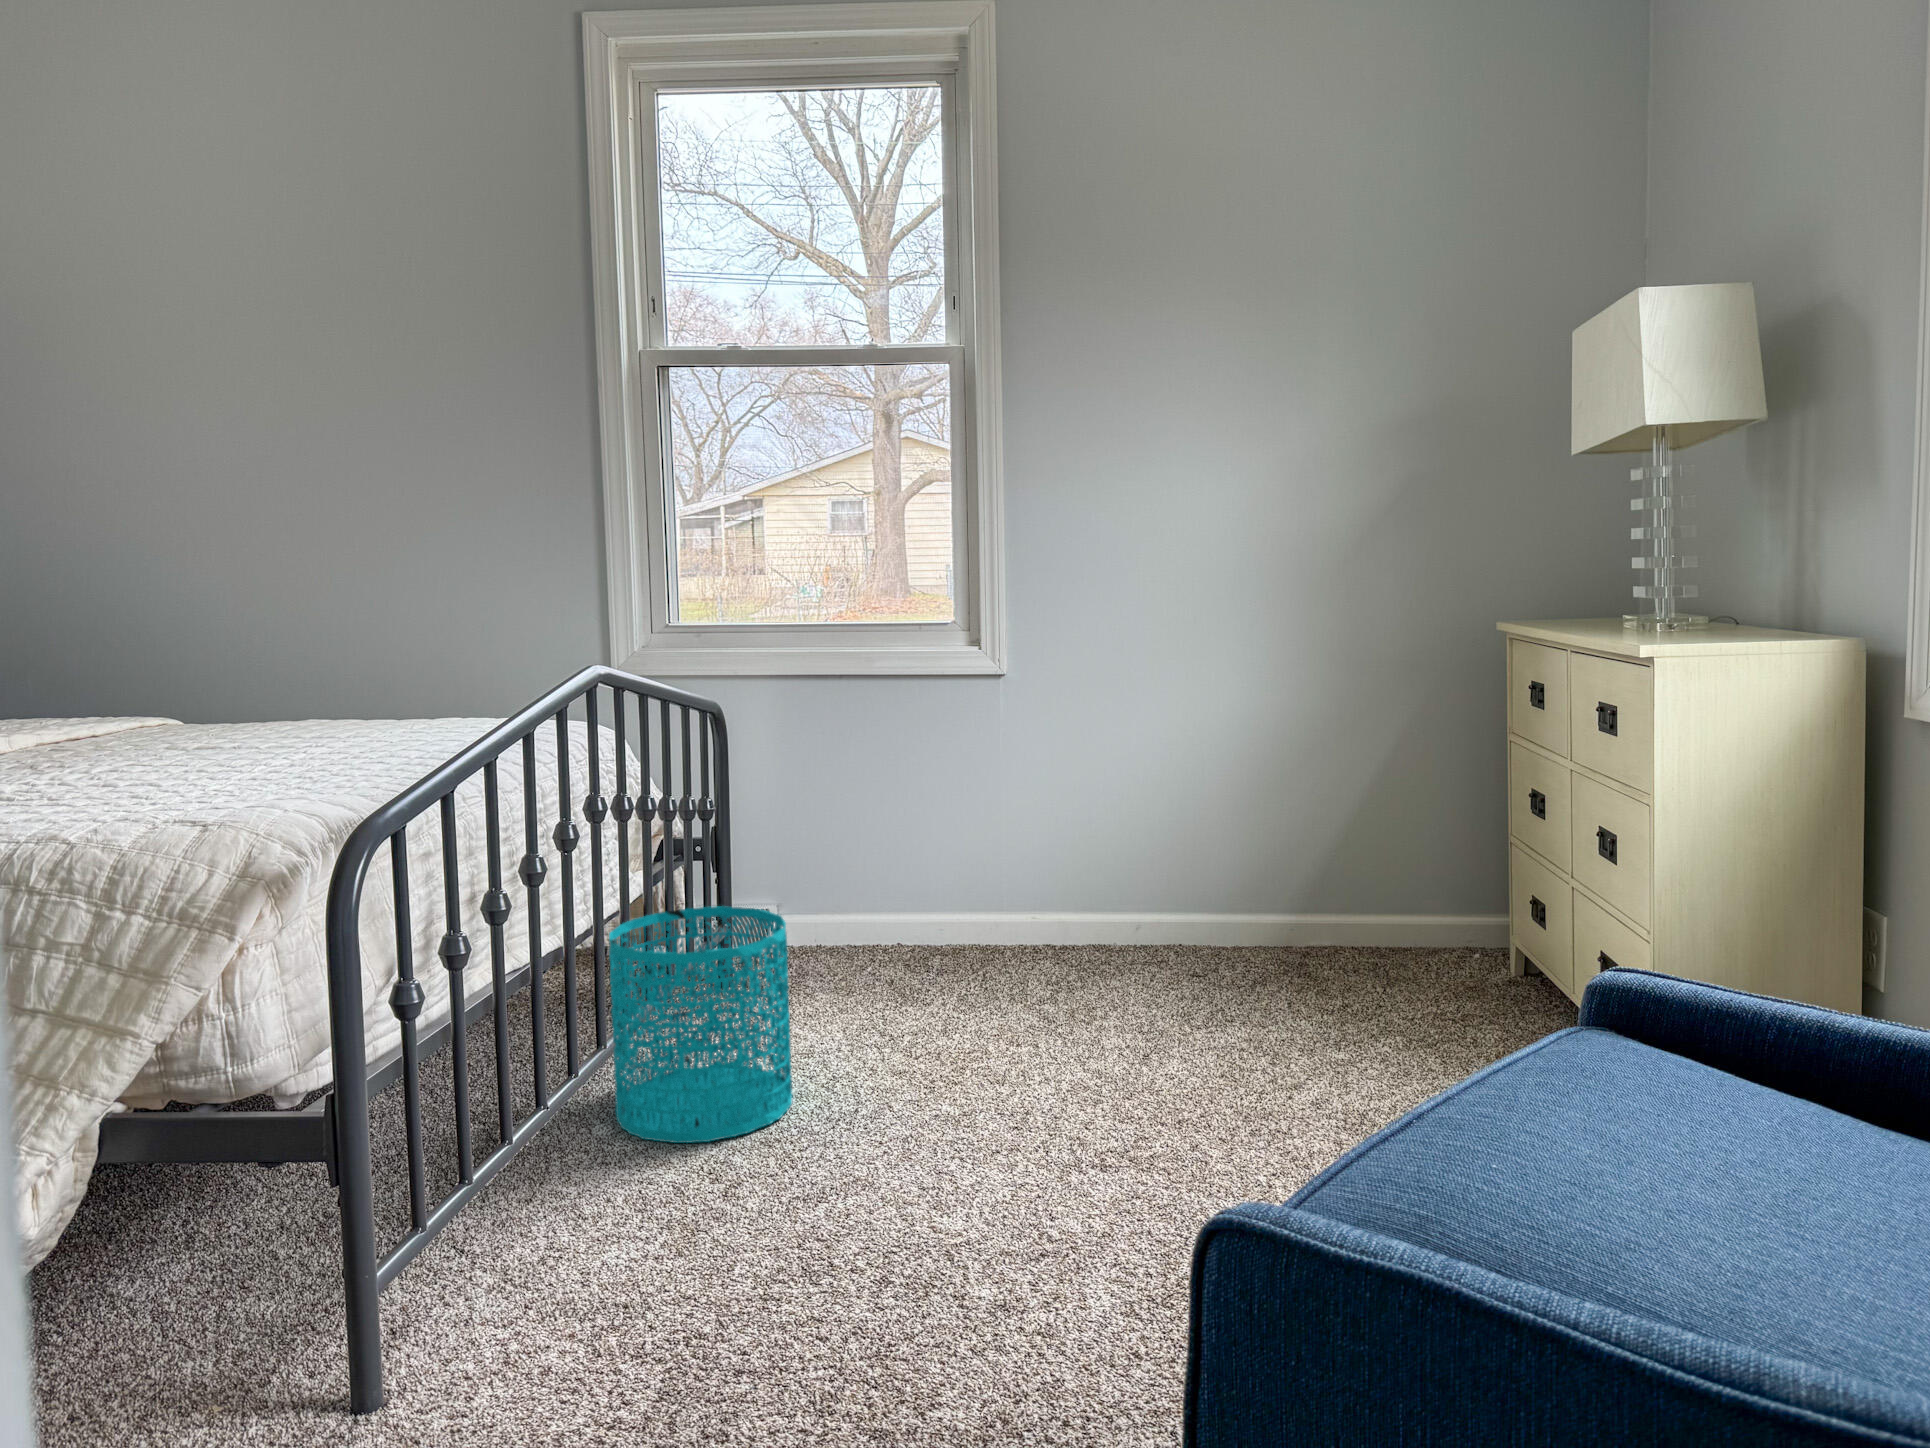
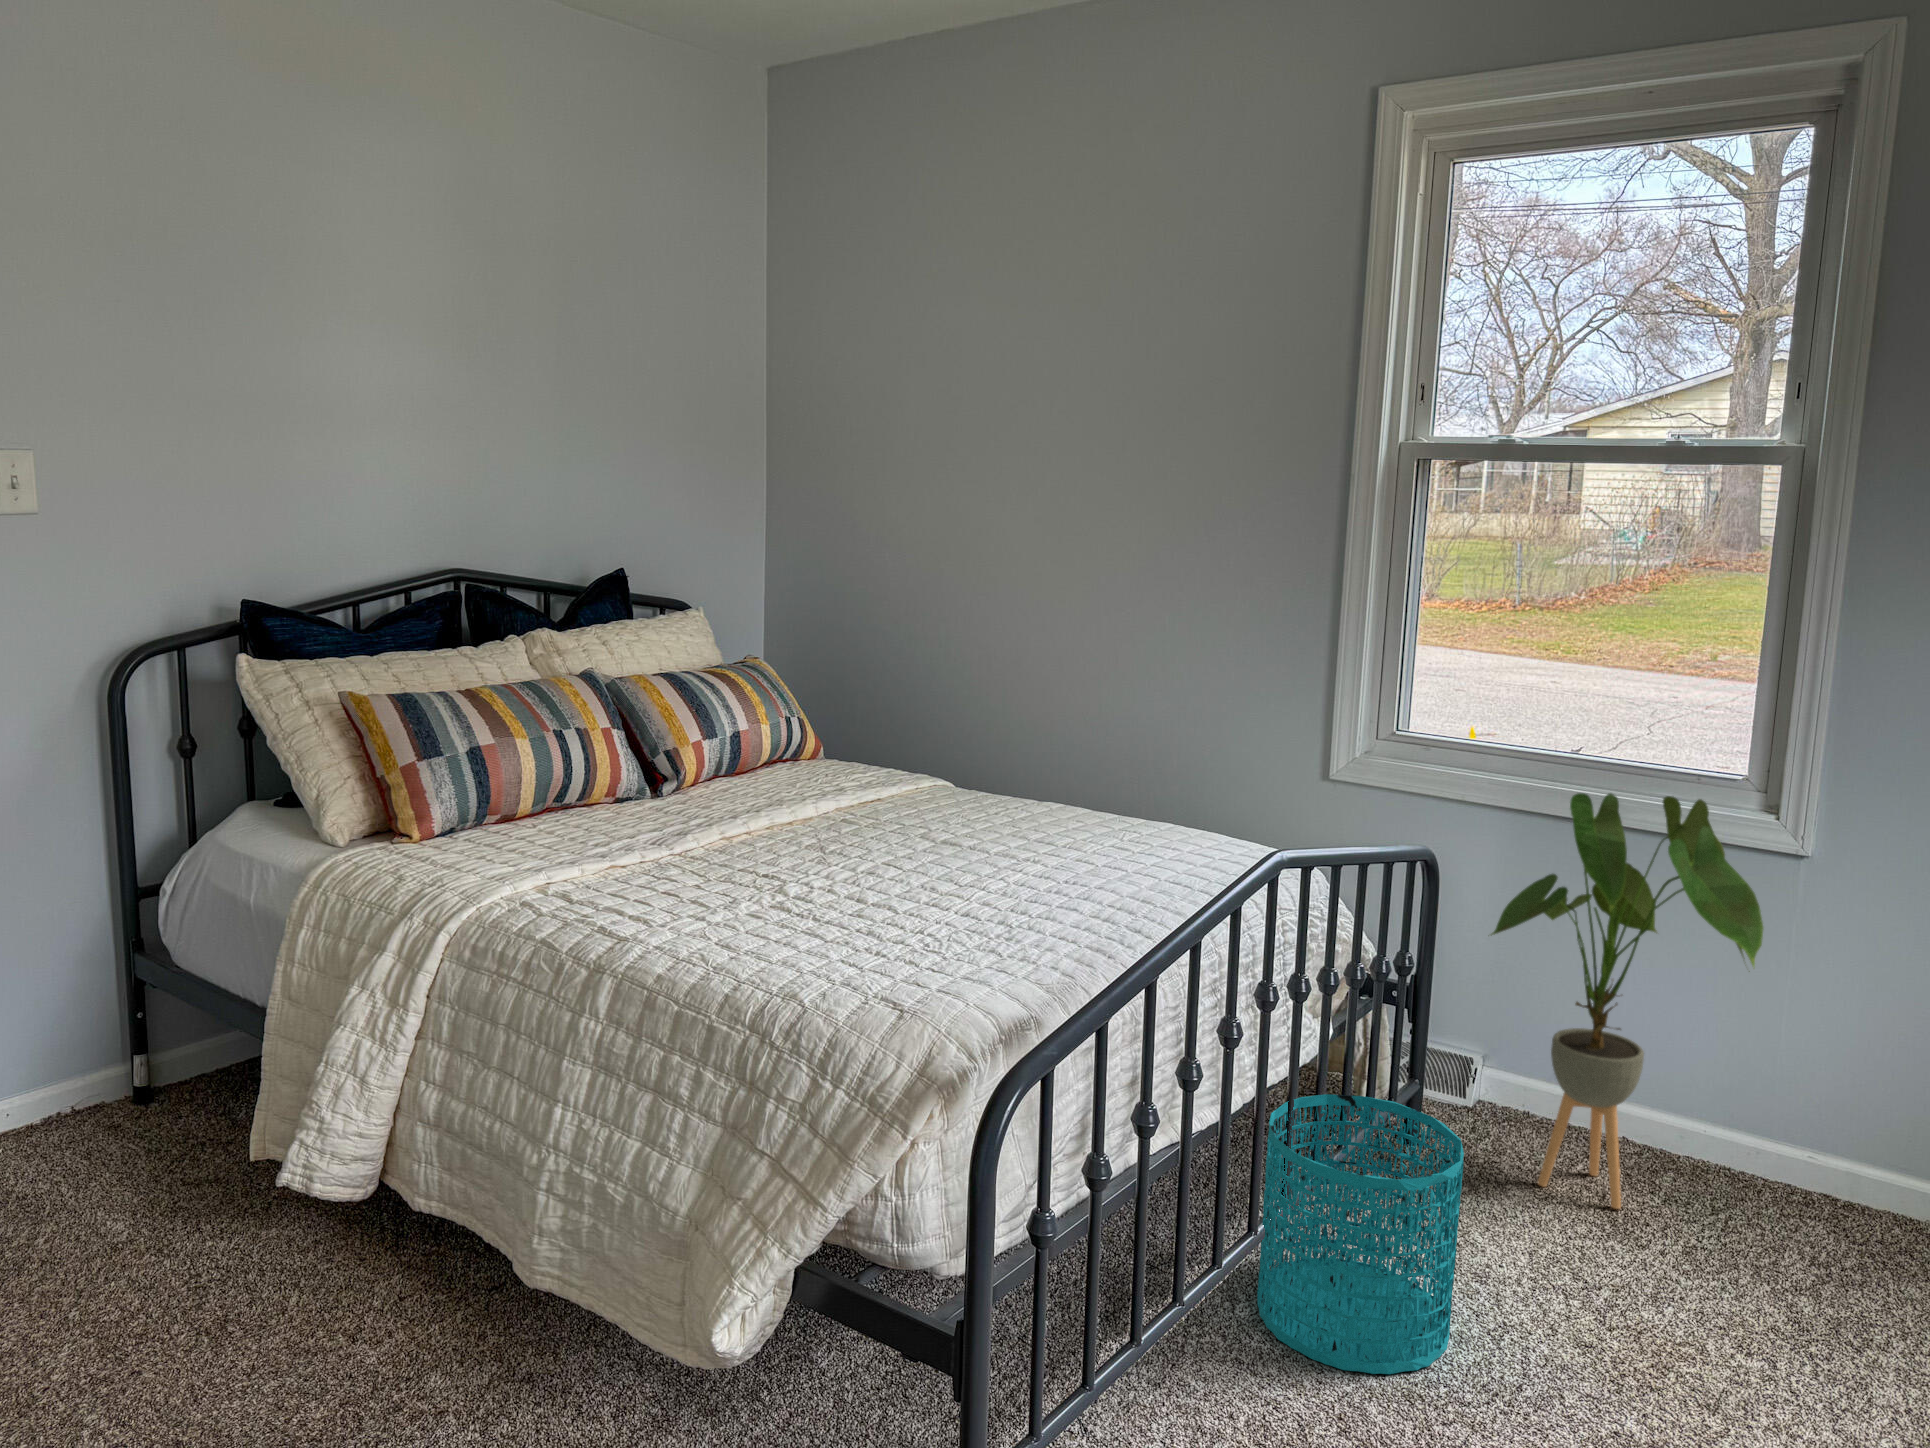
house plant: none [775,634,983,987] -> present [1491,793,1763,1209]

